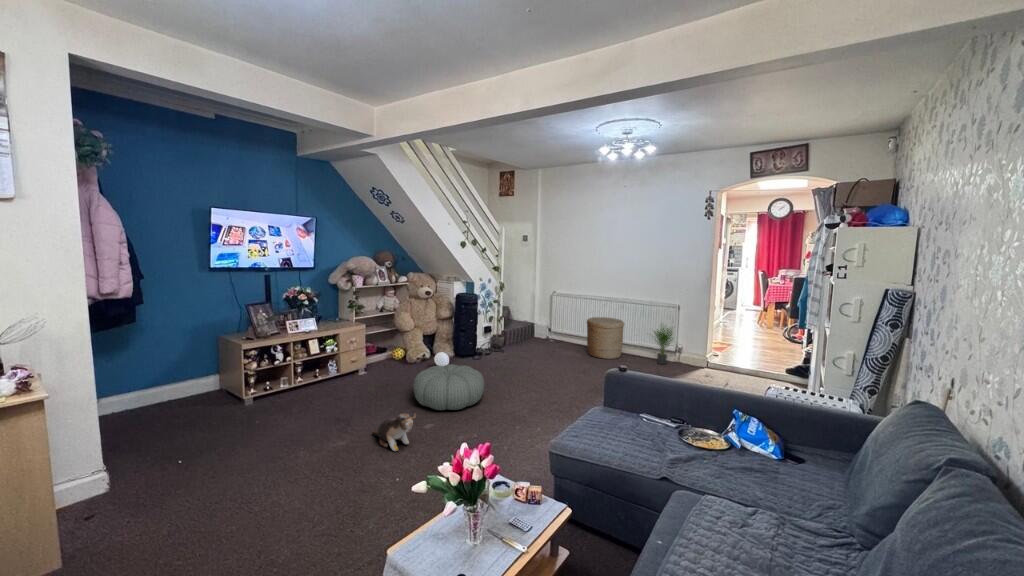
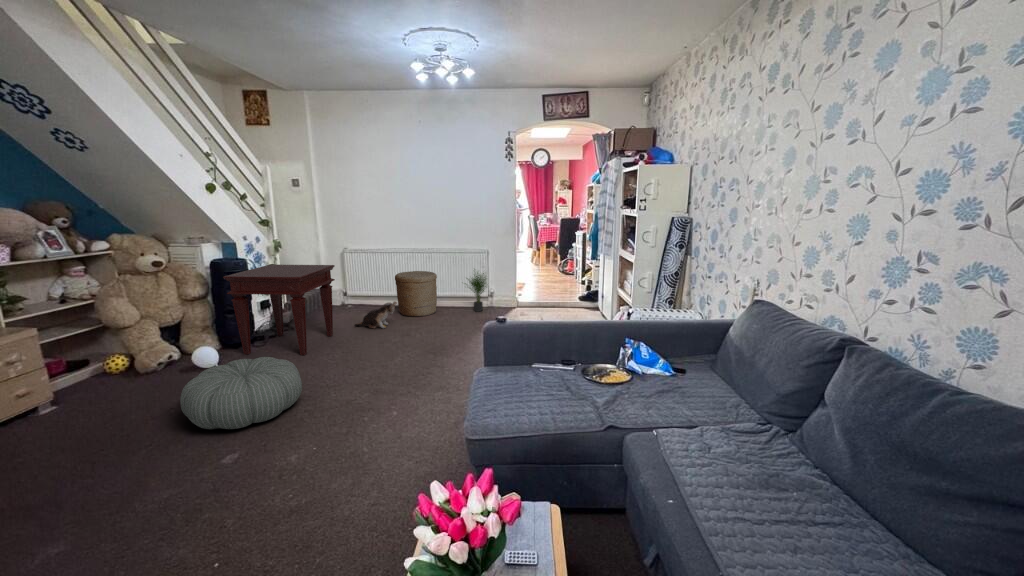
side table: none [460,300,535,372] -> present [223,264,335,355]
plush toy: present [372,413,416,451] -> present [355,302,397,328]

